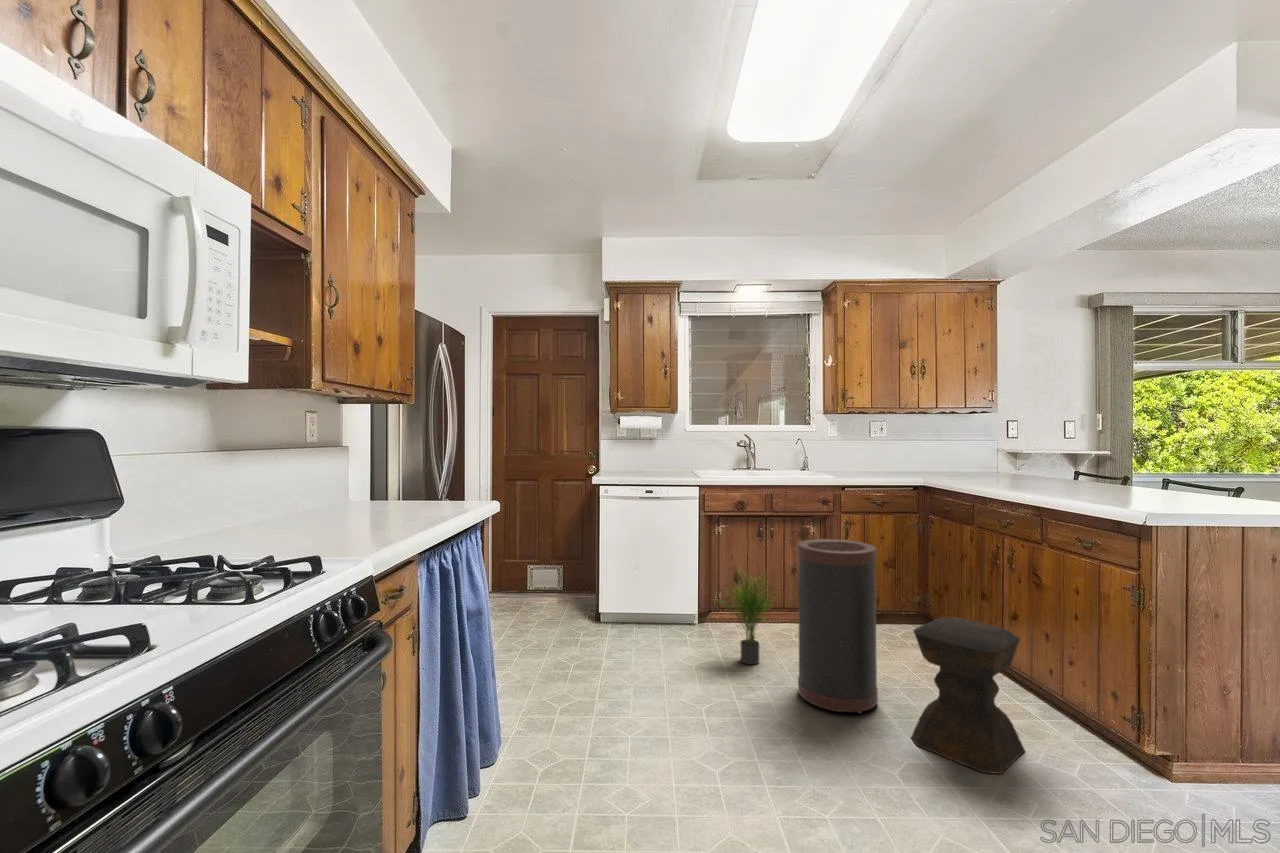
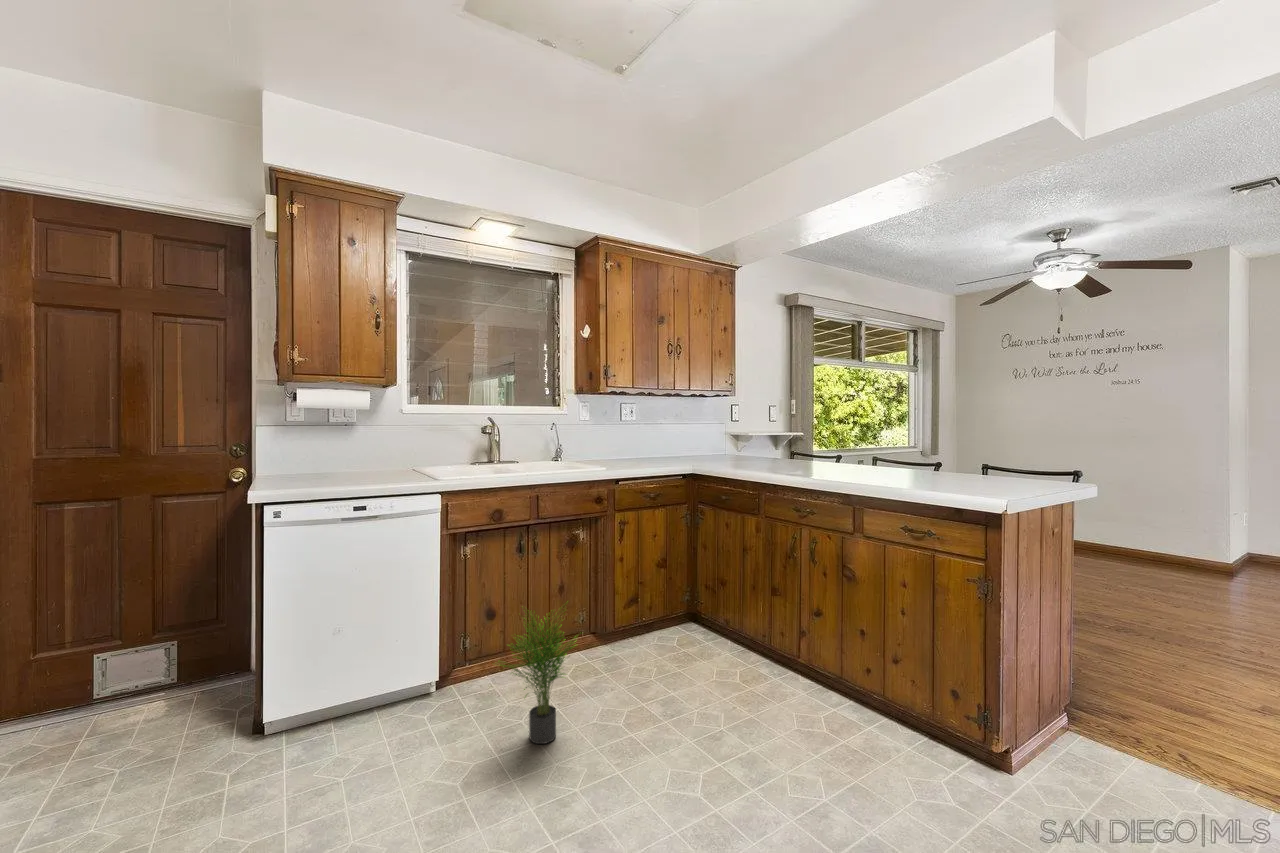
trash can: present [797,539,878,714] -> none [631,553,732,793]
stool: present [911,617,1025,774] -> none [795,632,908,826]

